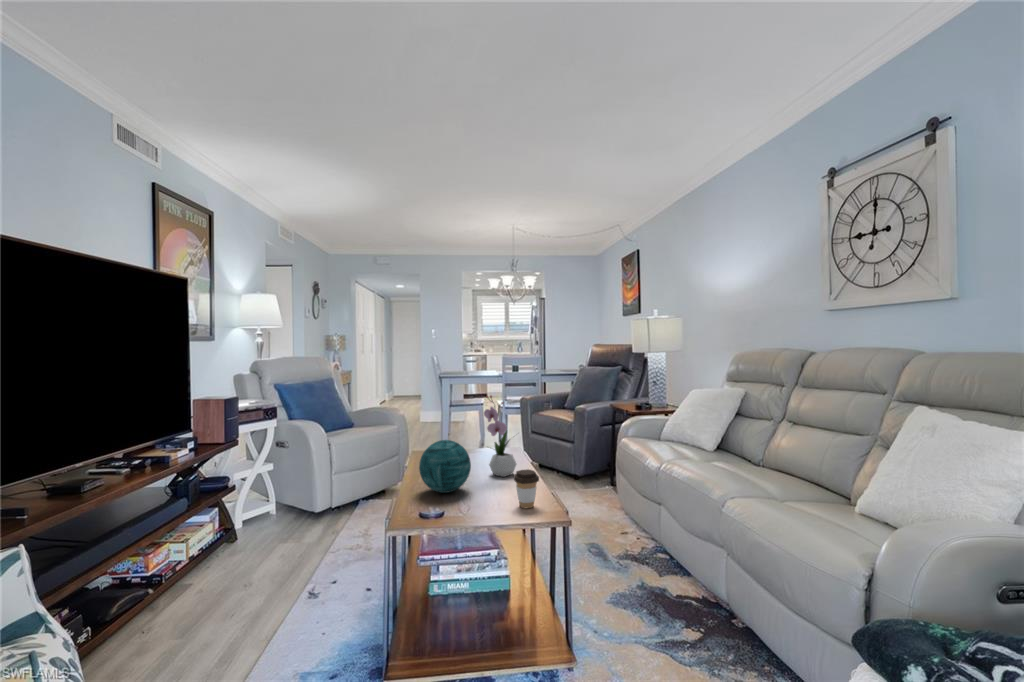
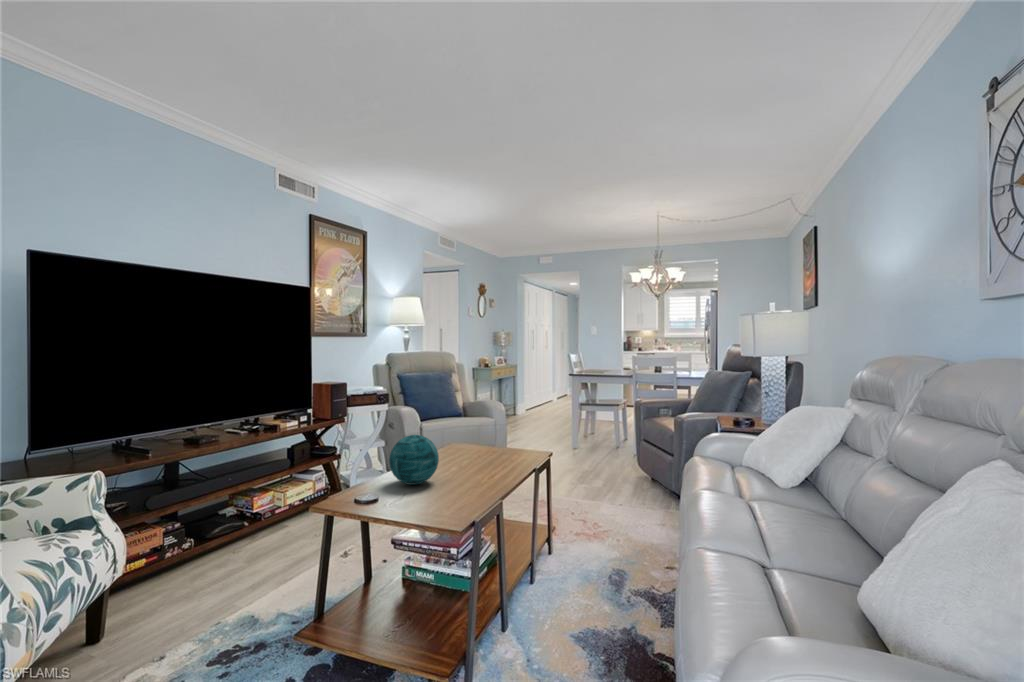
flower arrangement: present [484,396,516,477] -> none [470,395,506,479]
coffee cup: present [513,470,539,508] -> none [440,473,465,512]

